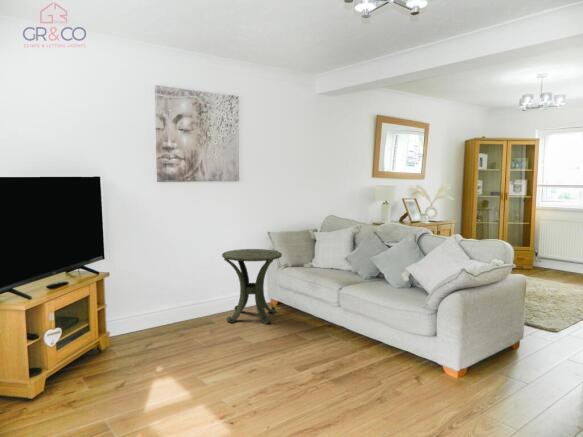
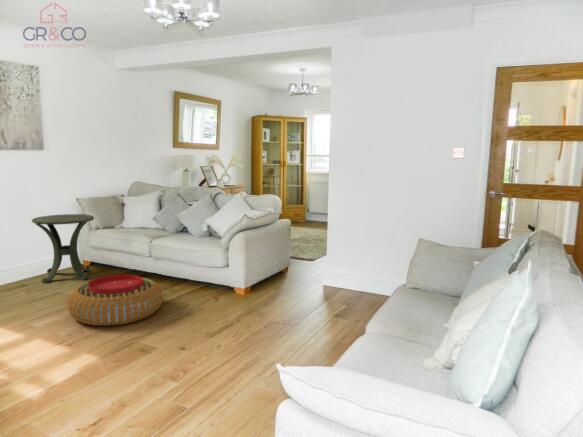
pouf: none [238,331,348,403] -> present [67,274,163,326]

